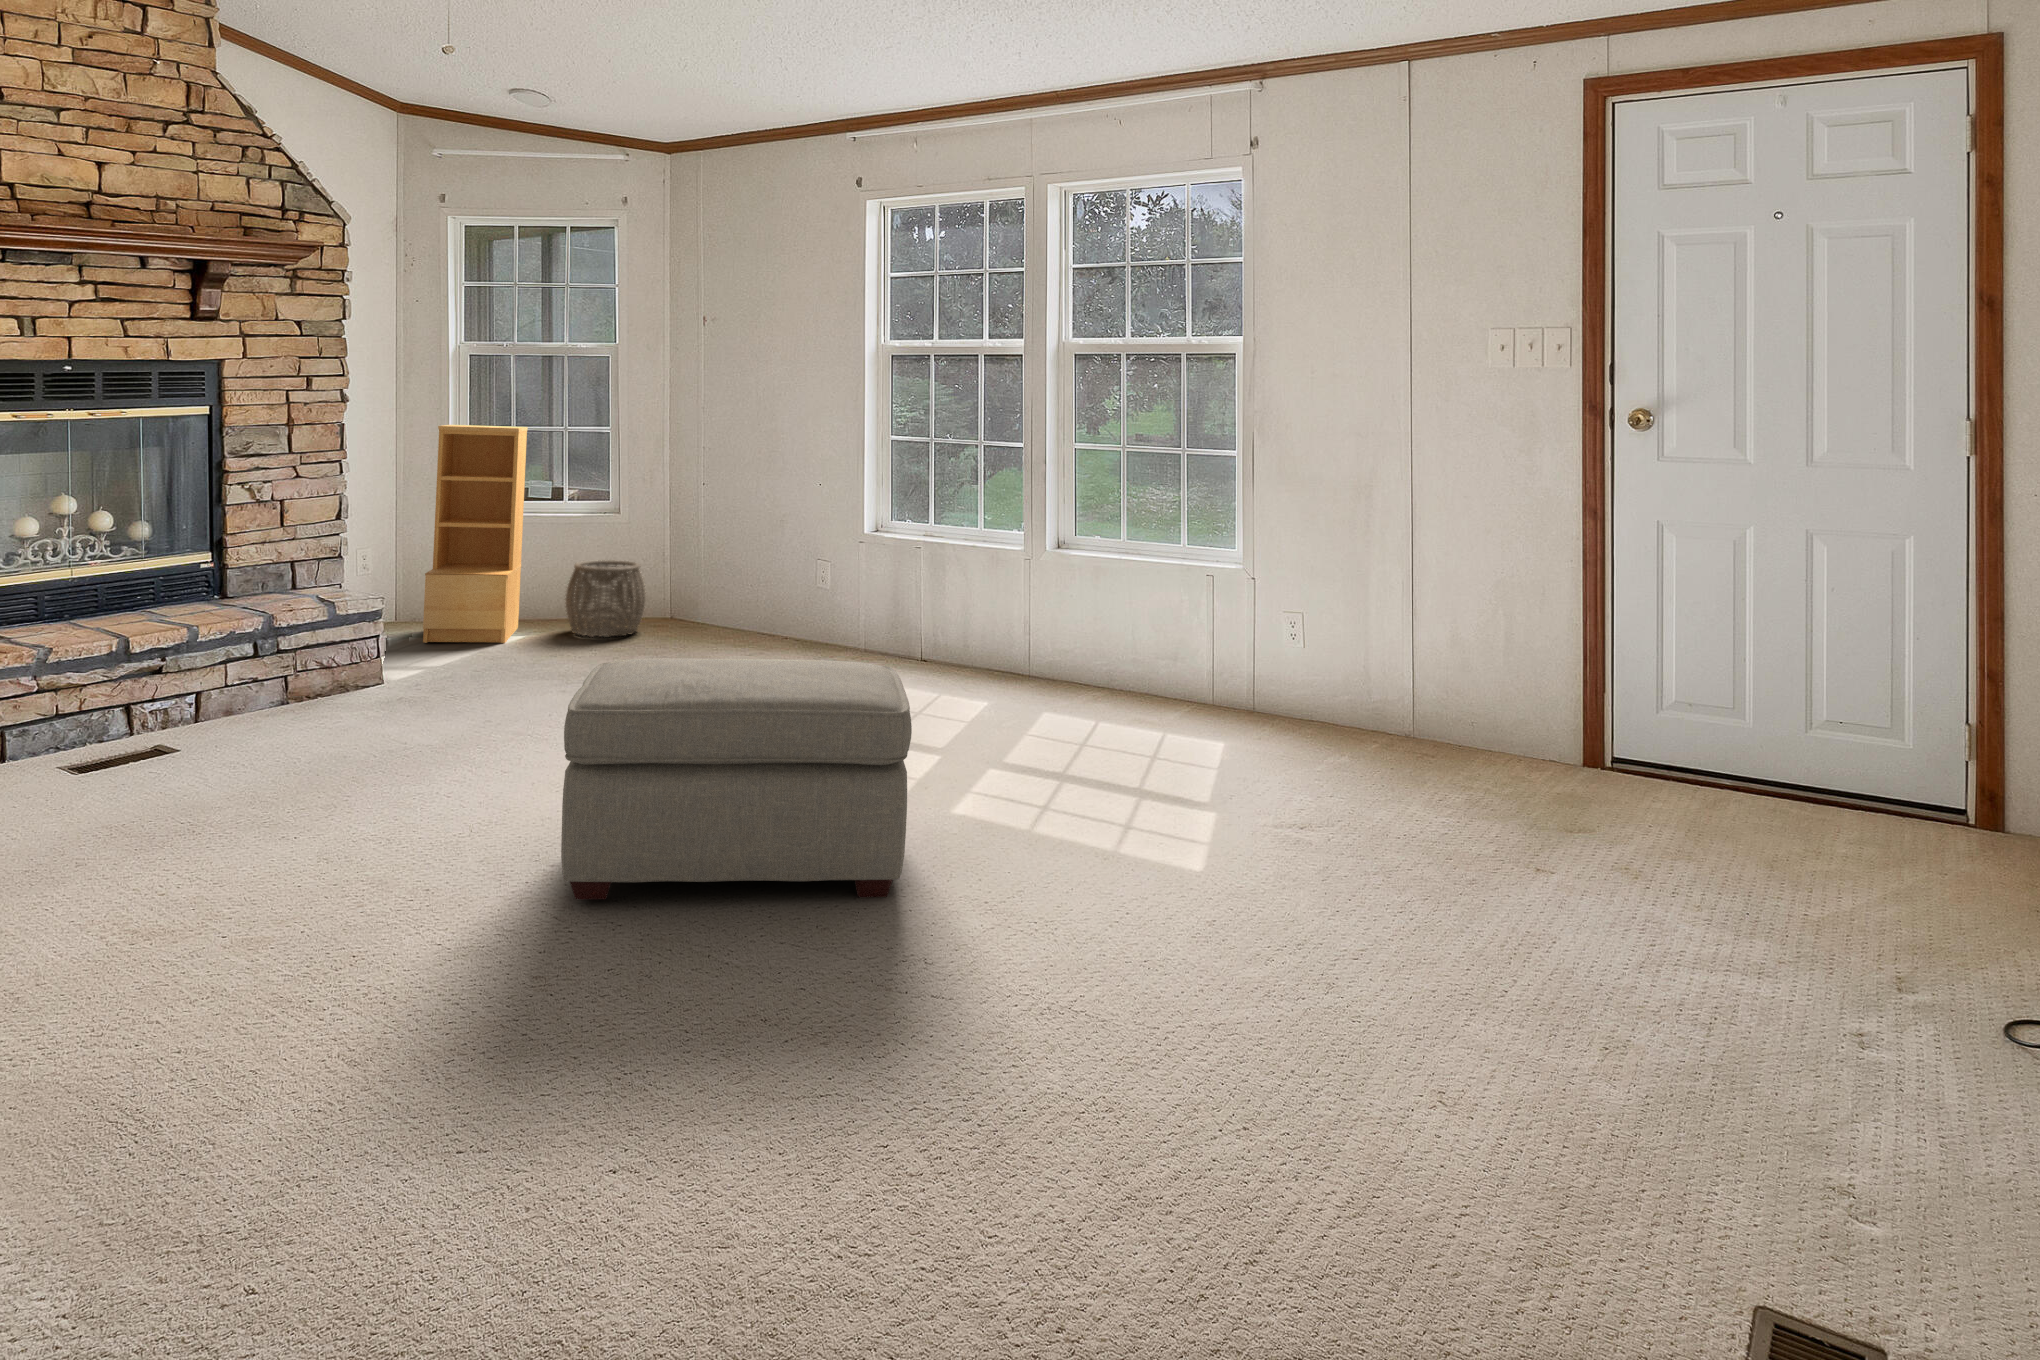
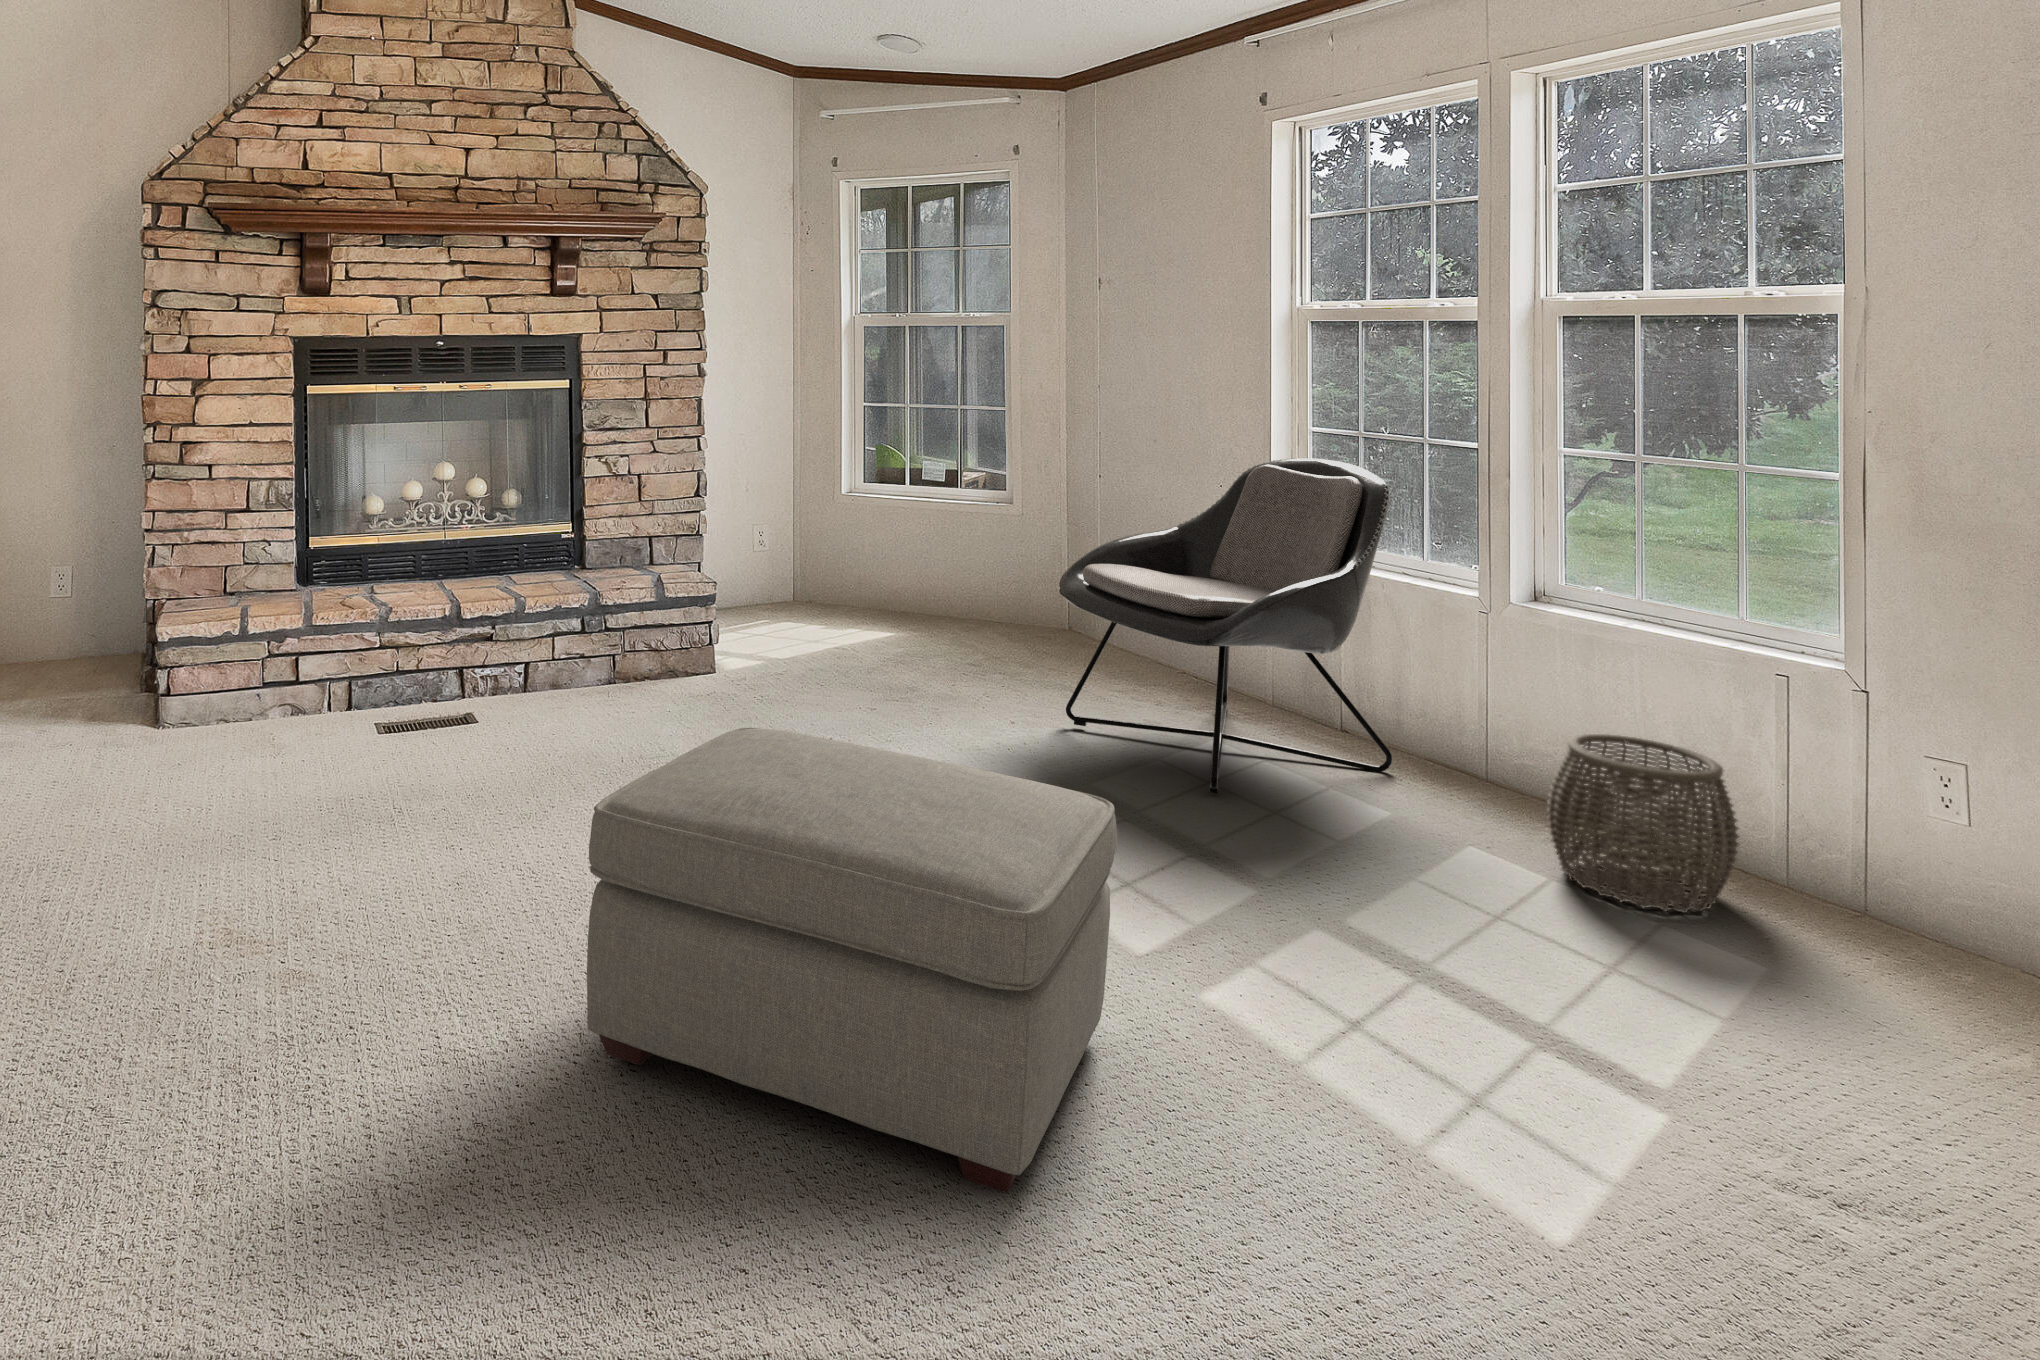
bookshelf: present [423,425,528,643] -> none [794,403,913,639]
lounge chair: none [719,451,964,701] -> present [1059,458,1392,793]
woven basket: present [565,560,646,637] -> present [1547,734,1739,913]

